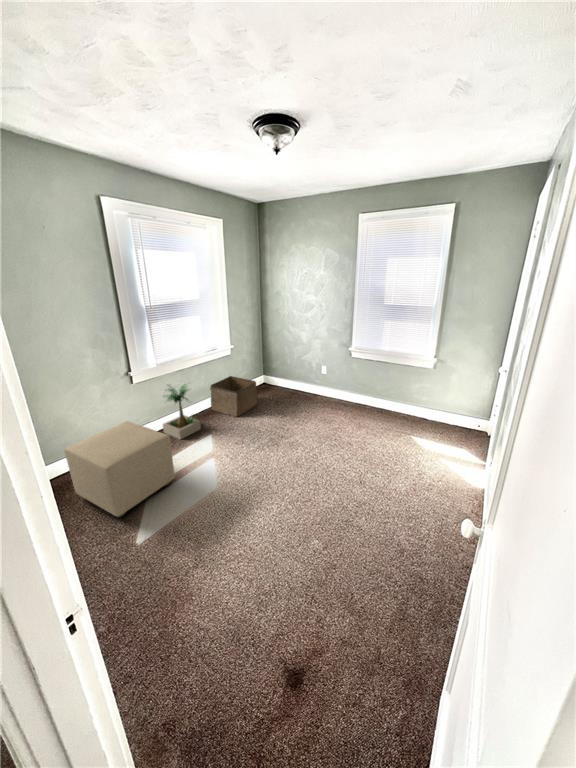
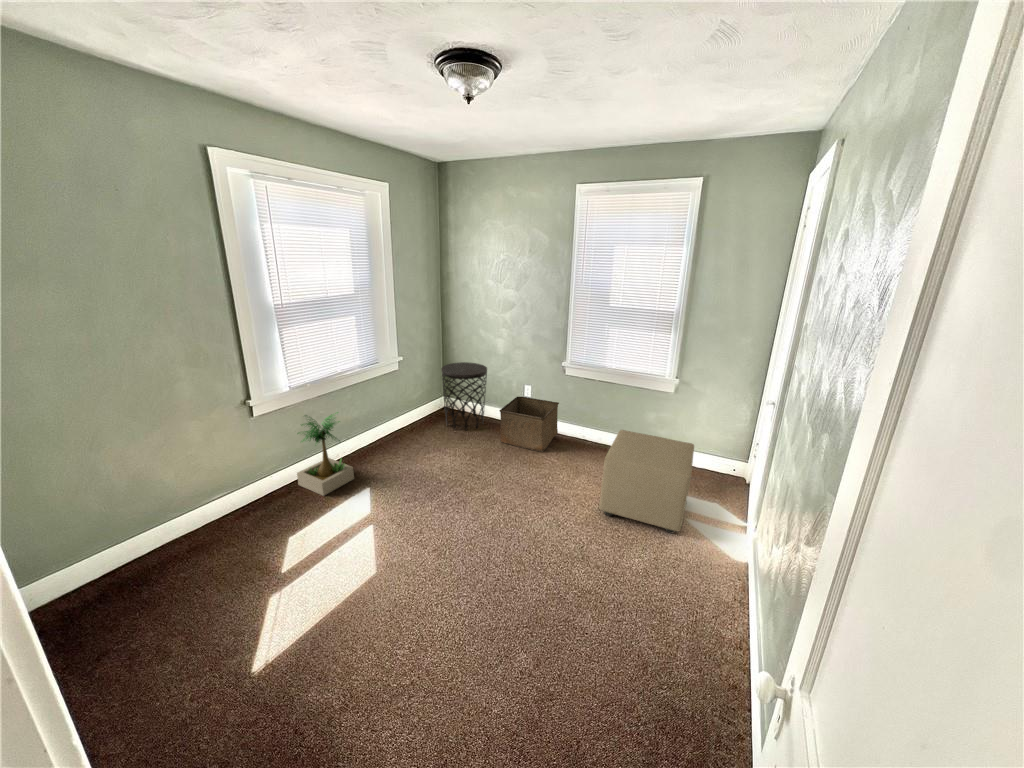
side table: none [261,351,294,399] -> present [442,362,487,431]
storage bin: present [210,376,257,417] -> present [499,397,559,452]
ottoman: present [64,421,175,518] -> present [599,430,694,533]

